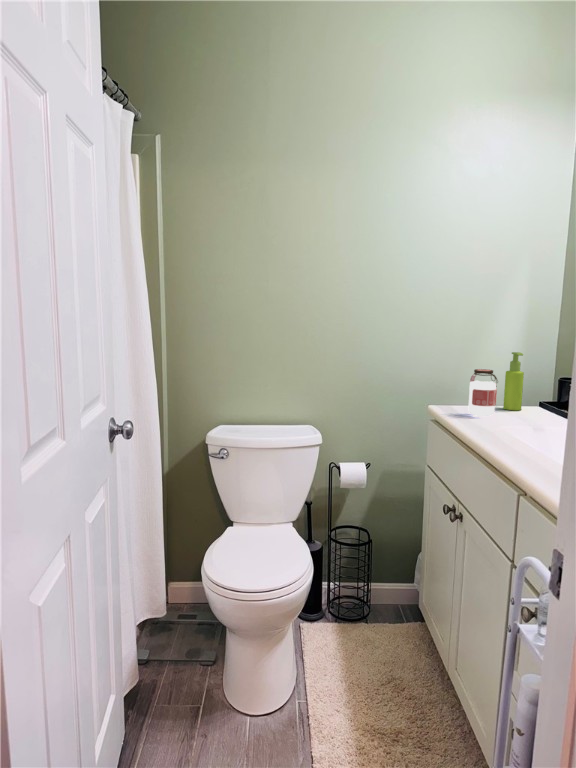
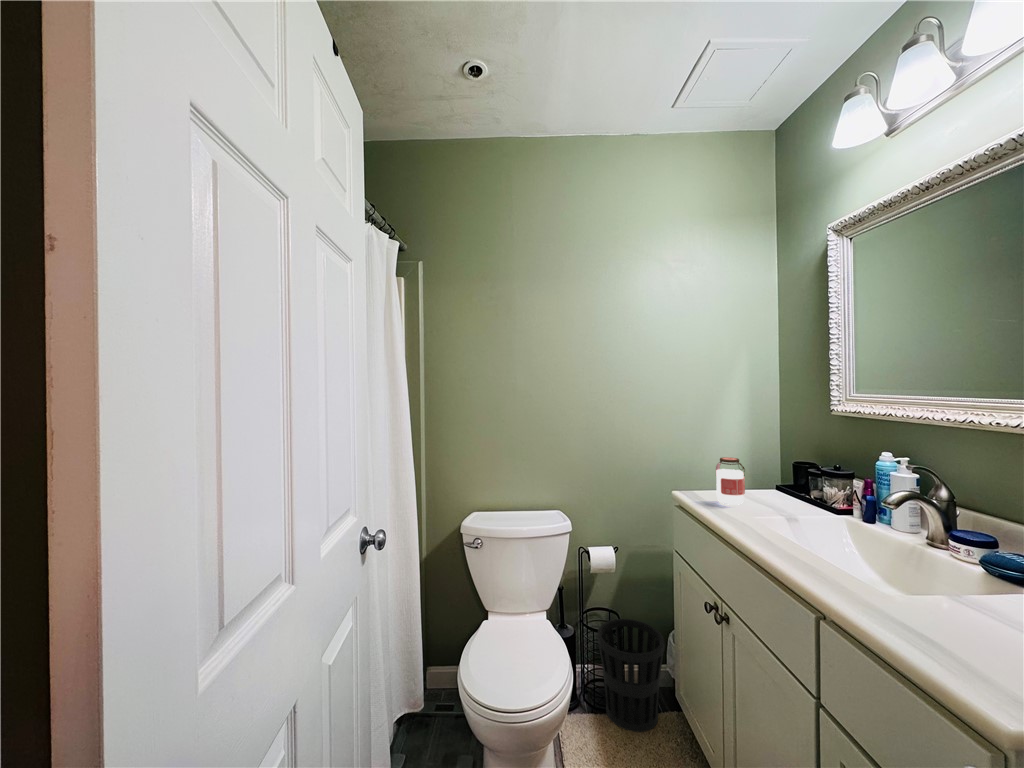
soap dispenser: present [503,352,524,410] -> none [747,439,766,496]
wastebasket: none [344,536,410,636] -> present [598,619,664,732]

